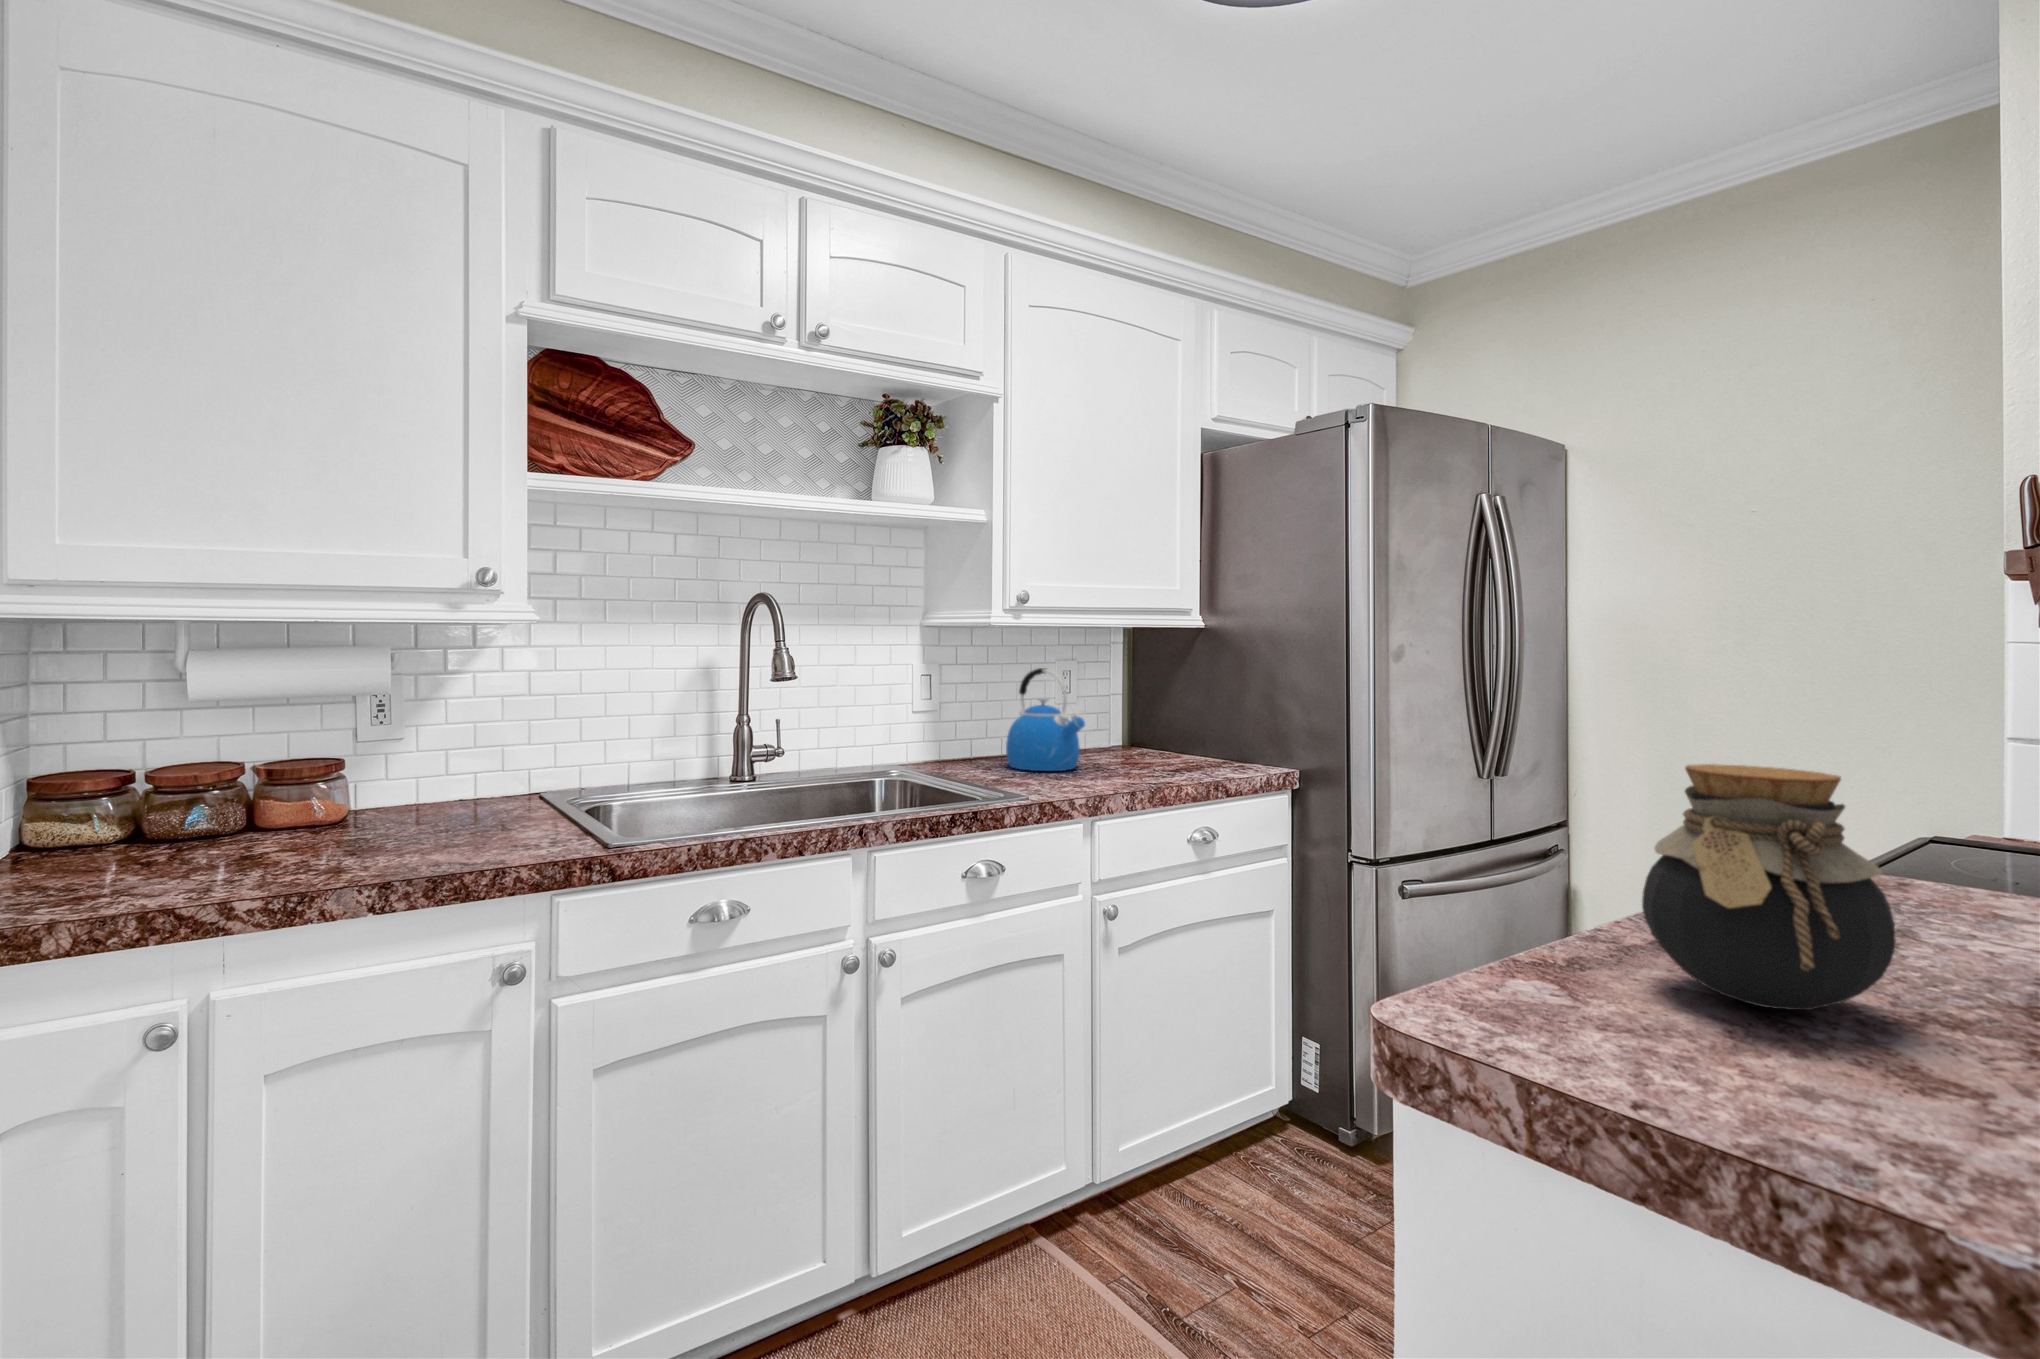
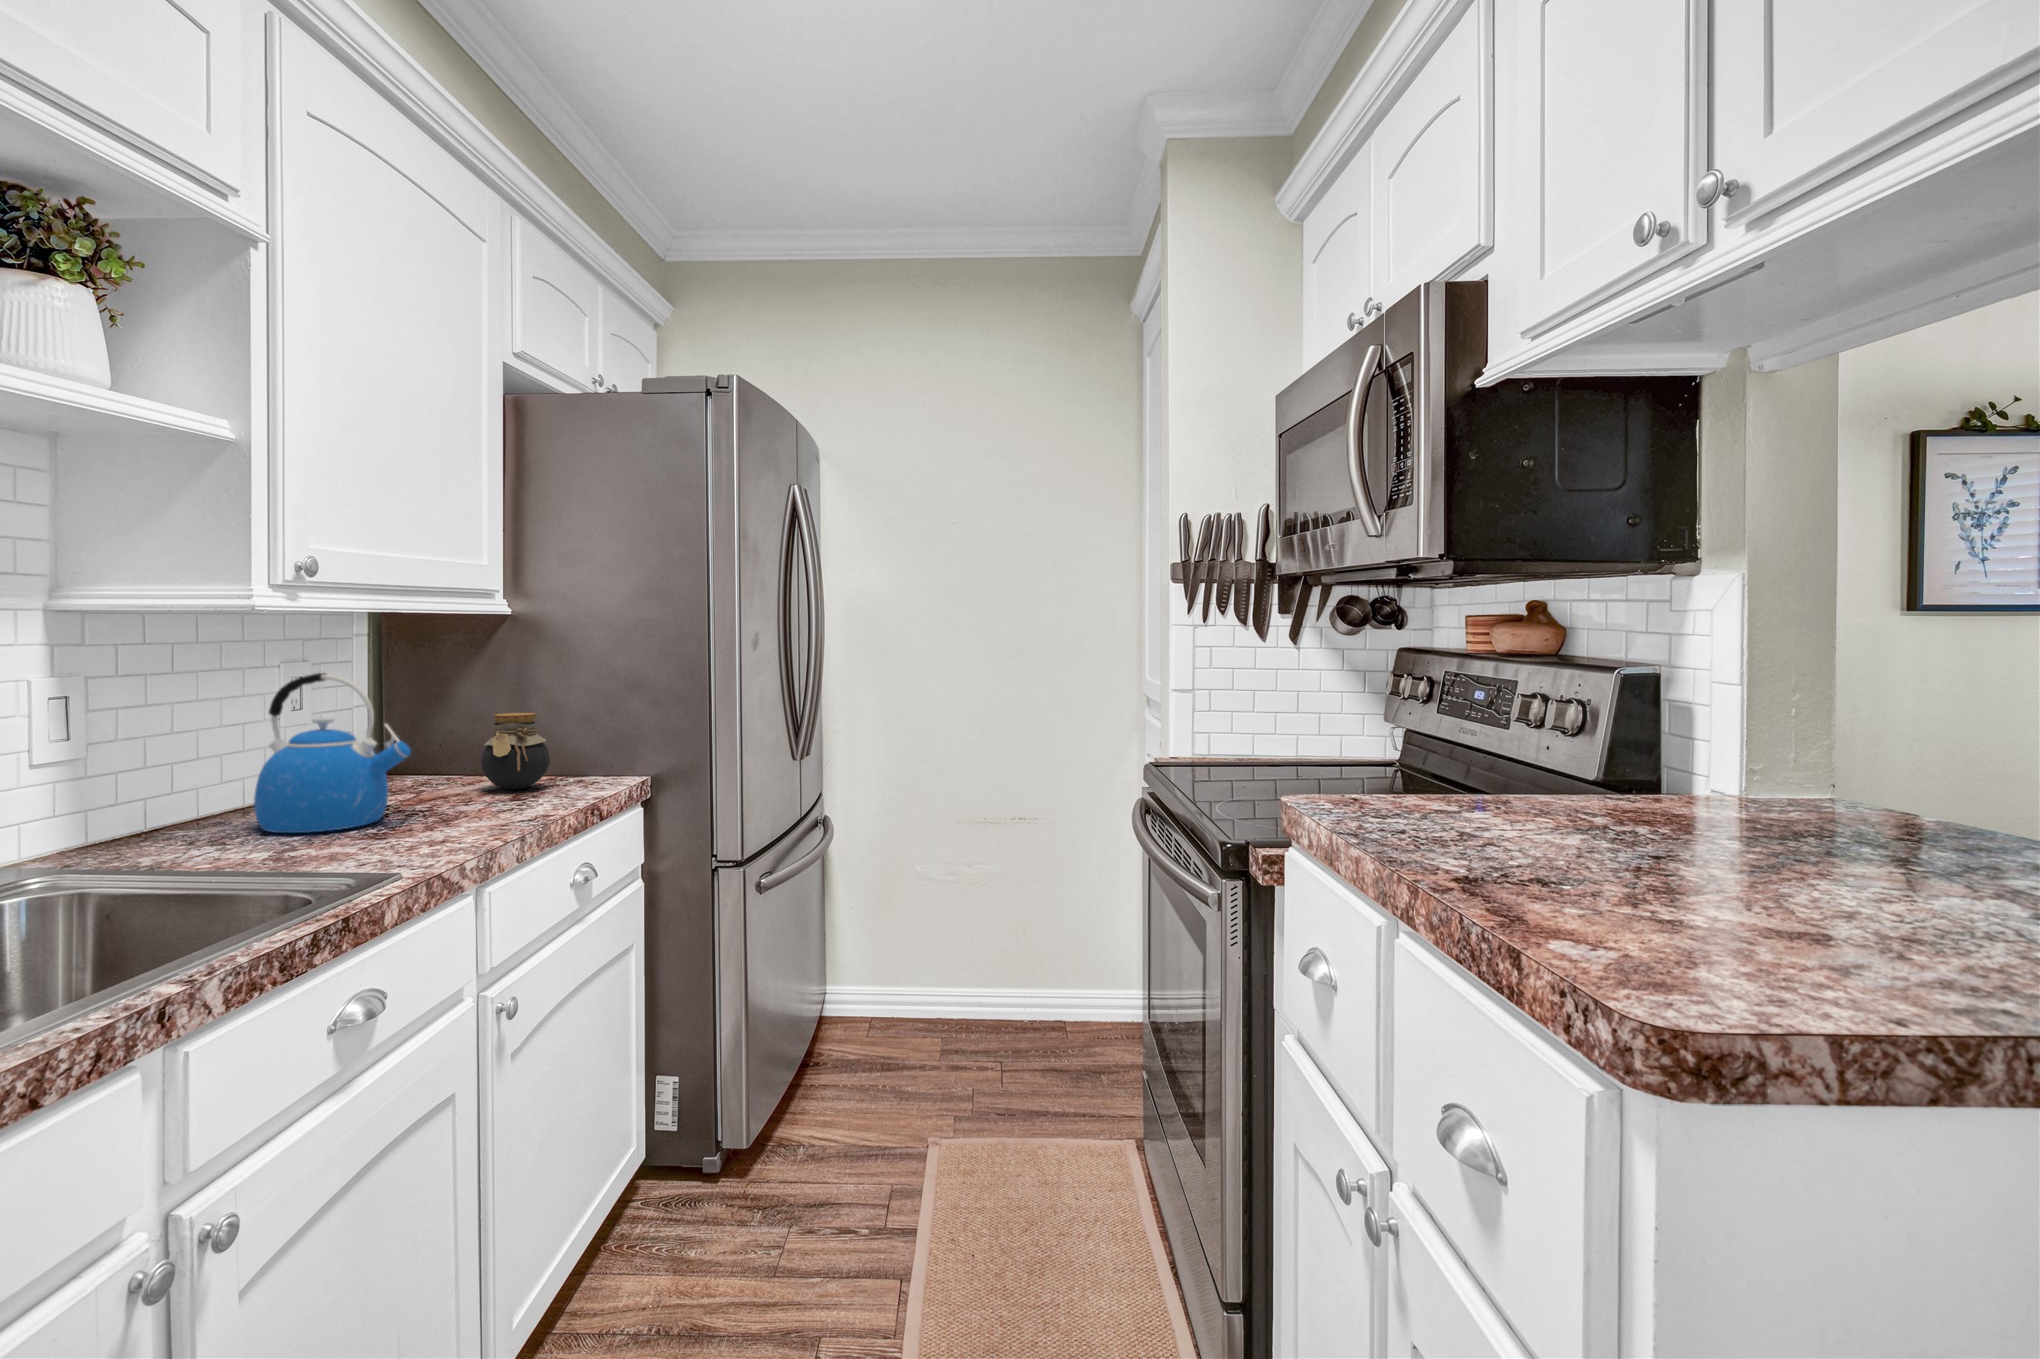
jar: present [1642,764,1896,1010] -> present [481,713,550,789]

